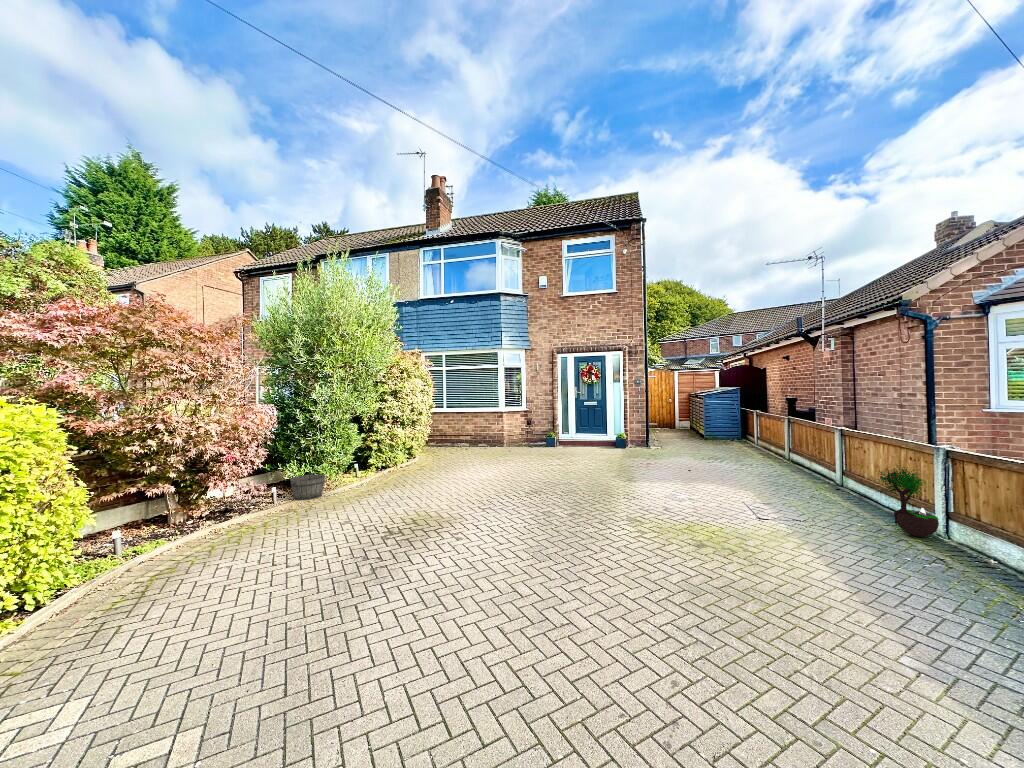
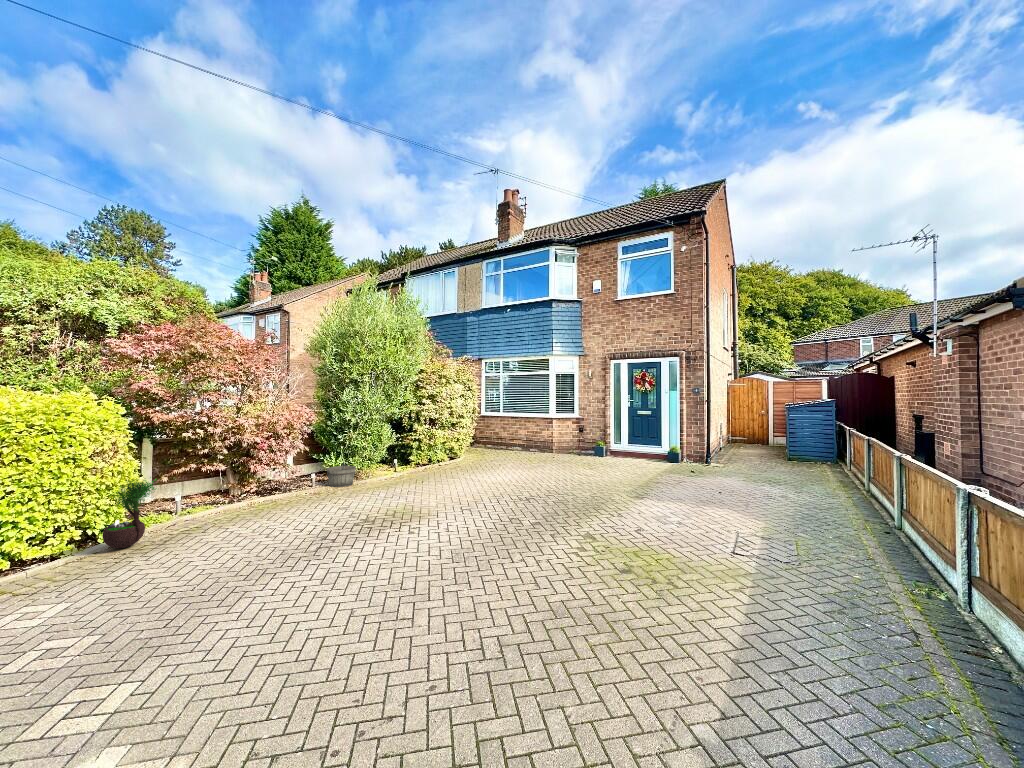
potted tree: present [877,466,939,536] -> present [102,477,156,548]

